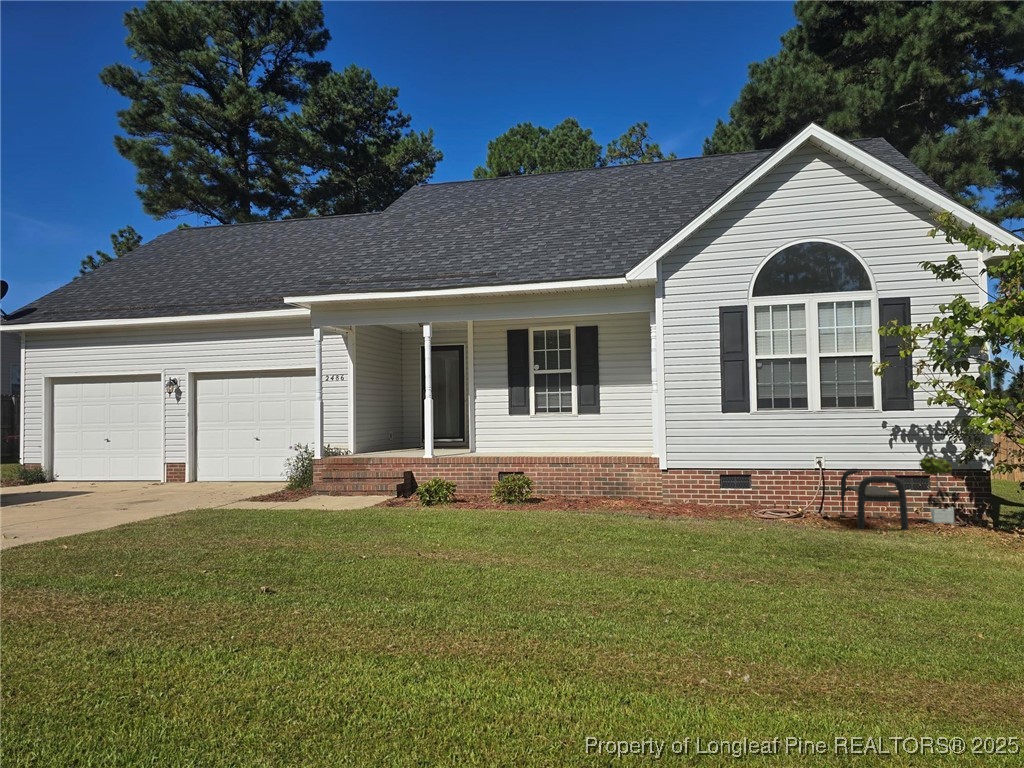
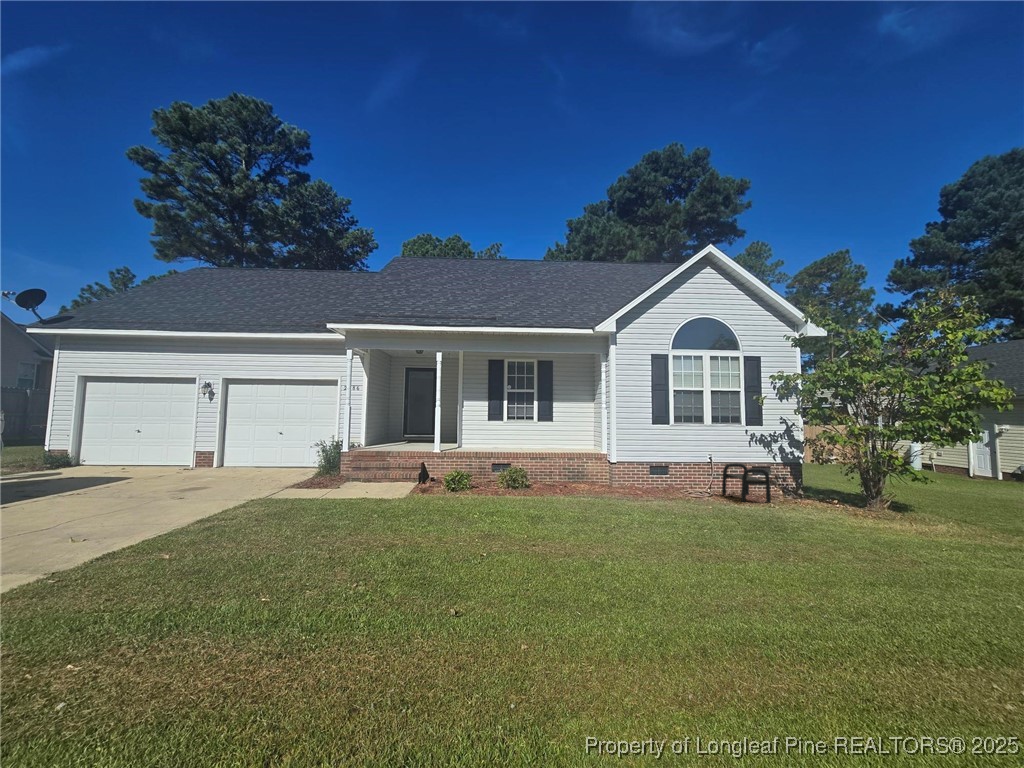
potted tree: present [919,457,954,523] -> none [769,456,790,498]

